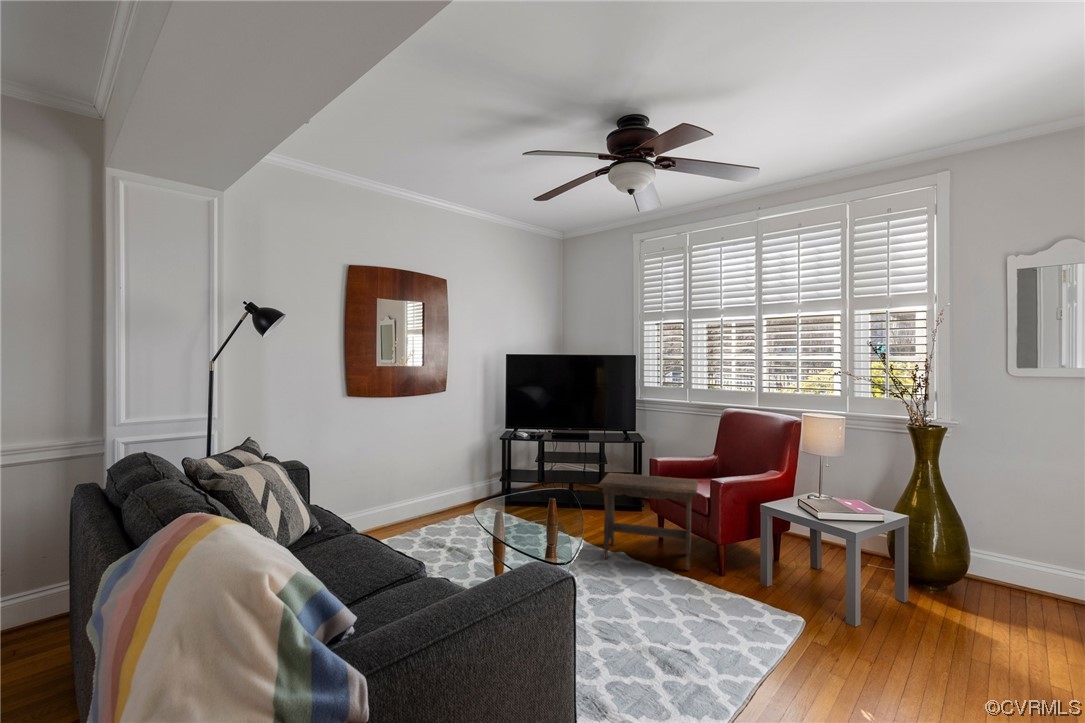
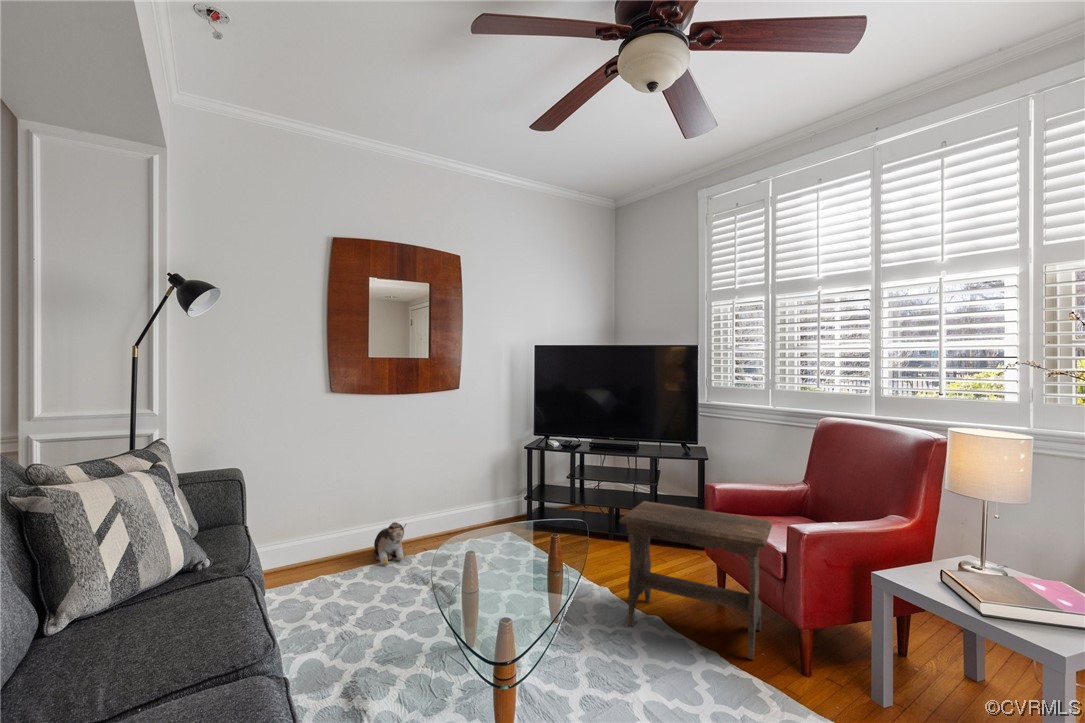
plush toy: none [385,501,421,537] -> present [374,522,406,566]

